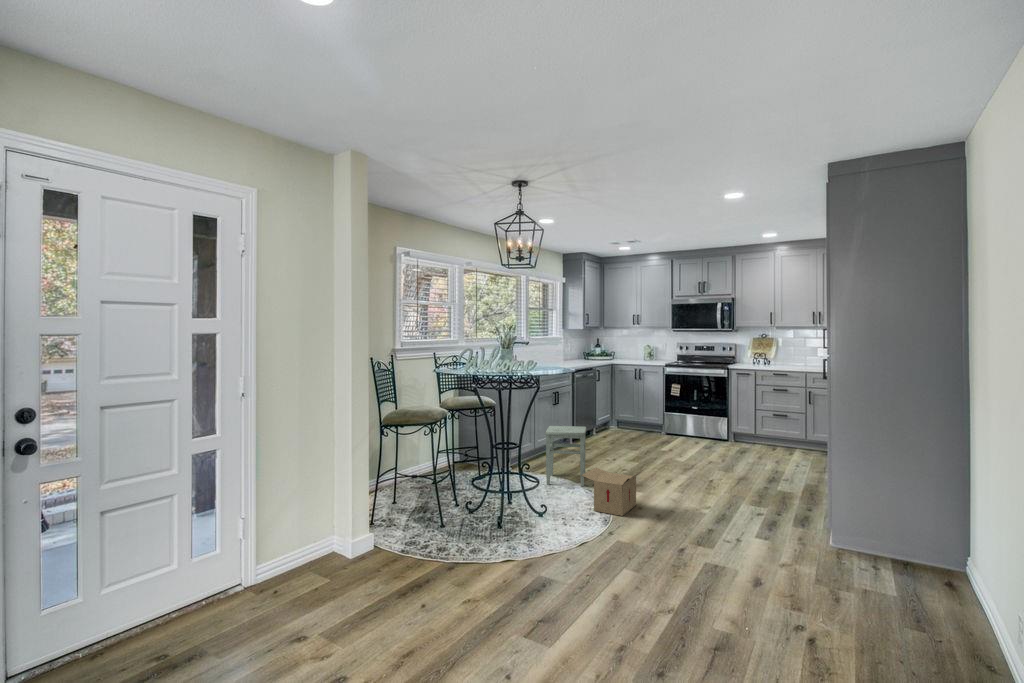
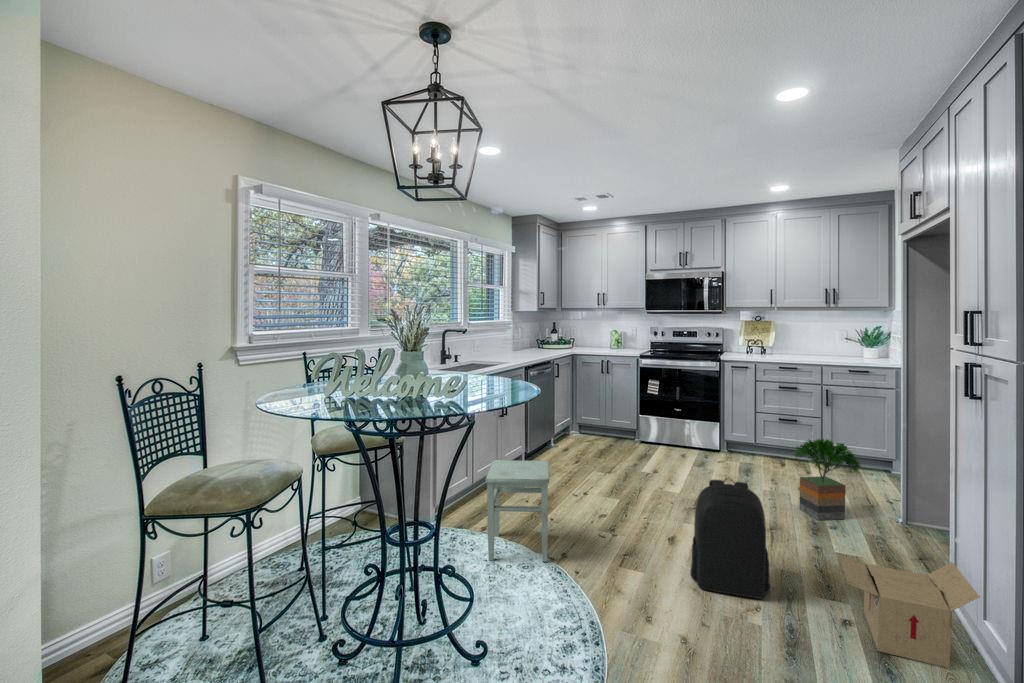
potted tree: none [764,419,809,476] -> present [795,439,861,520]
backpack: none [673,433,721,502] -> present [691,479,770,599]
cardboard box: present [581,468,643,516] -> present [837,553,980,668]

